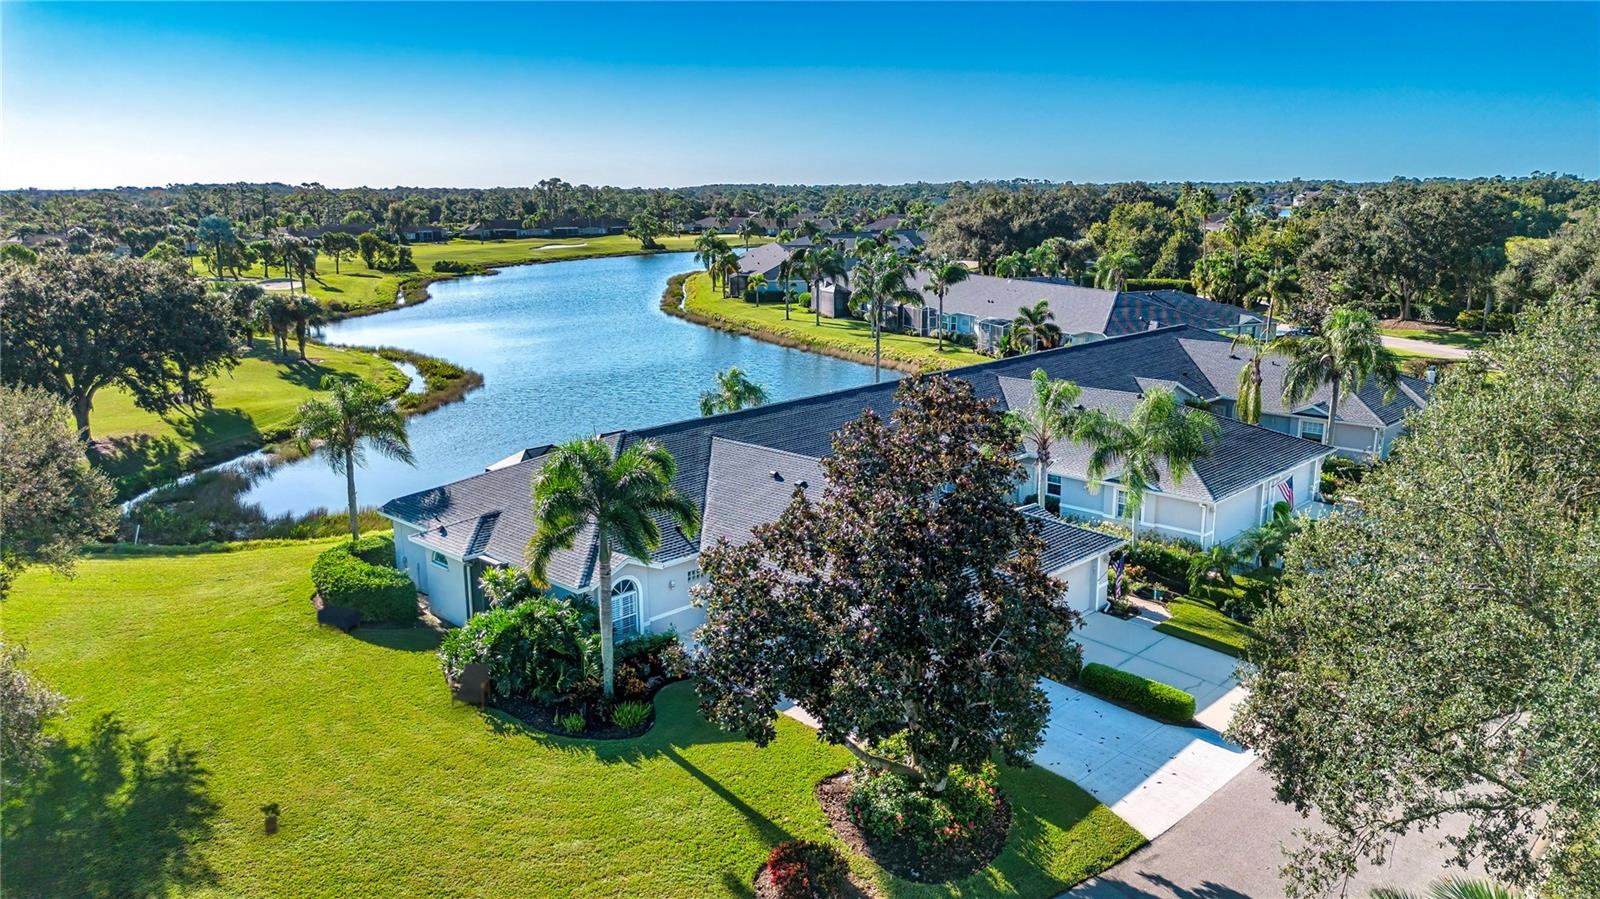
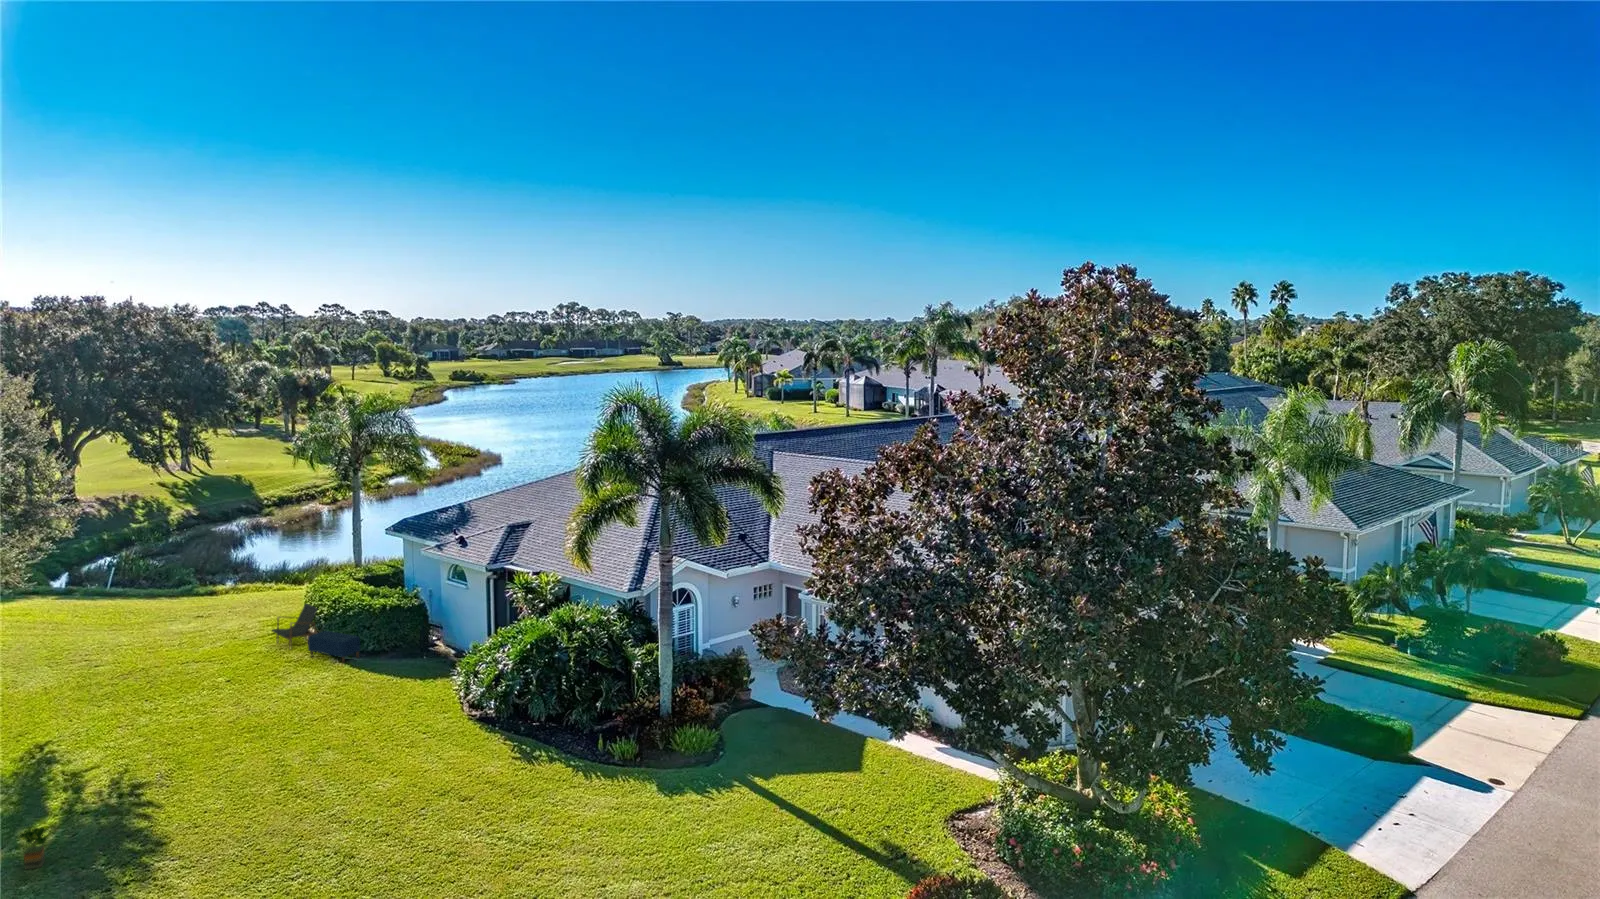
lounge chair: present [451,663,490,709] -> present [272,604,317,648]
potted tree: present [260,803,281,834] -> present [19,827,48,869]

